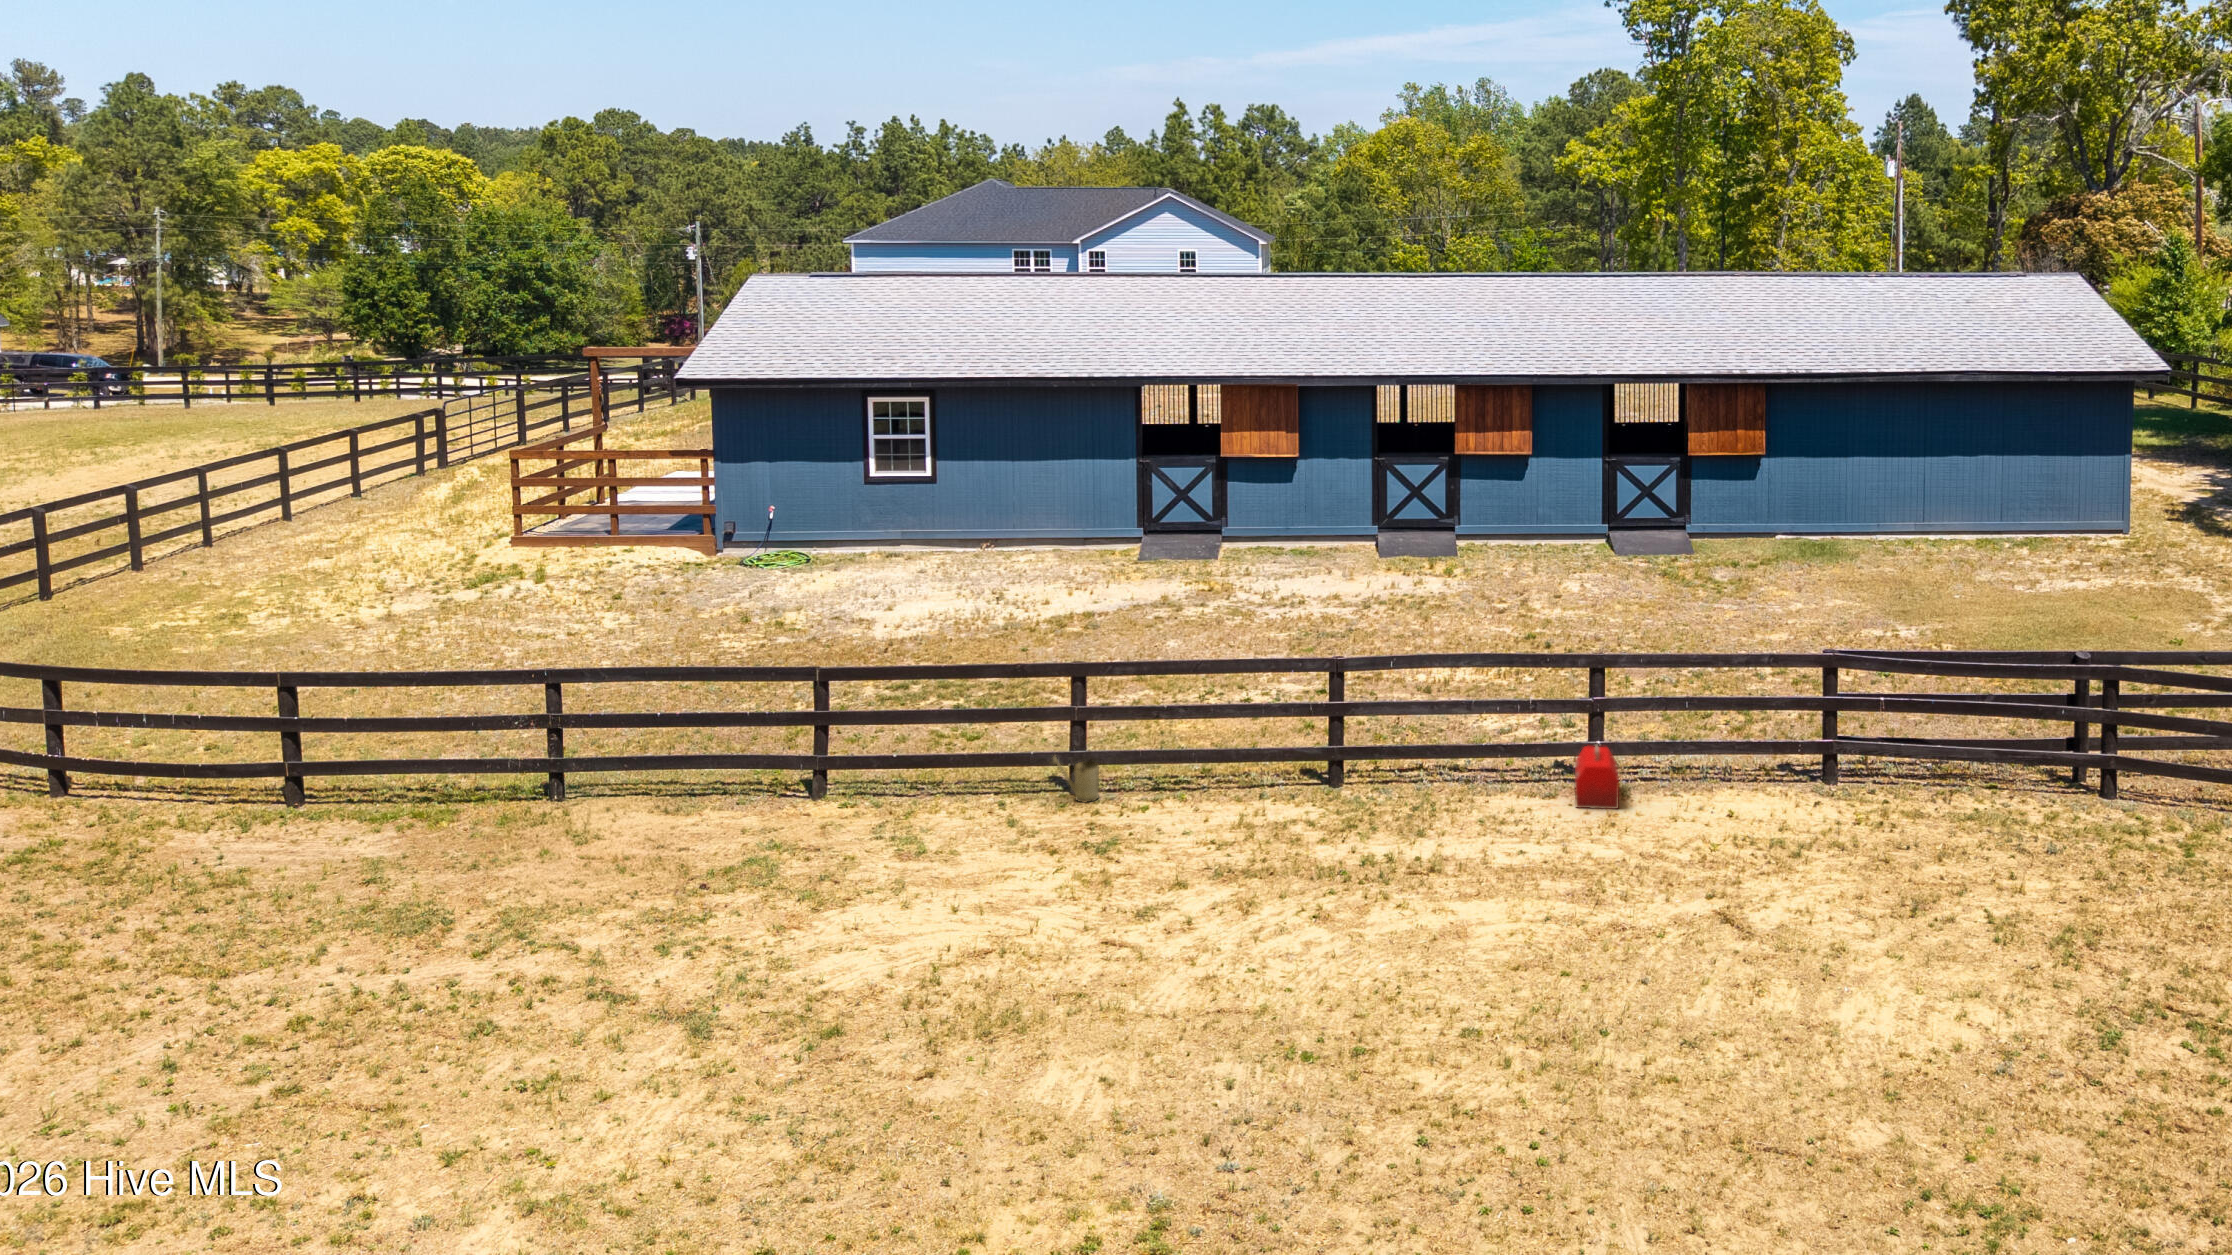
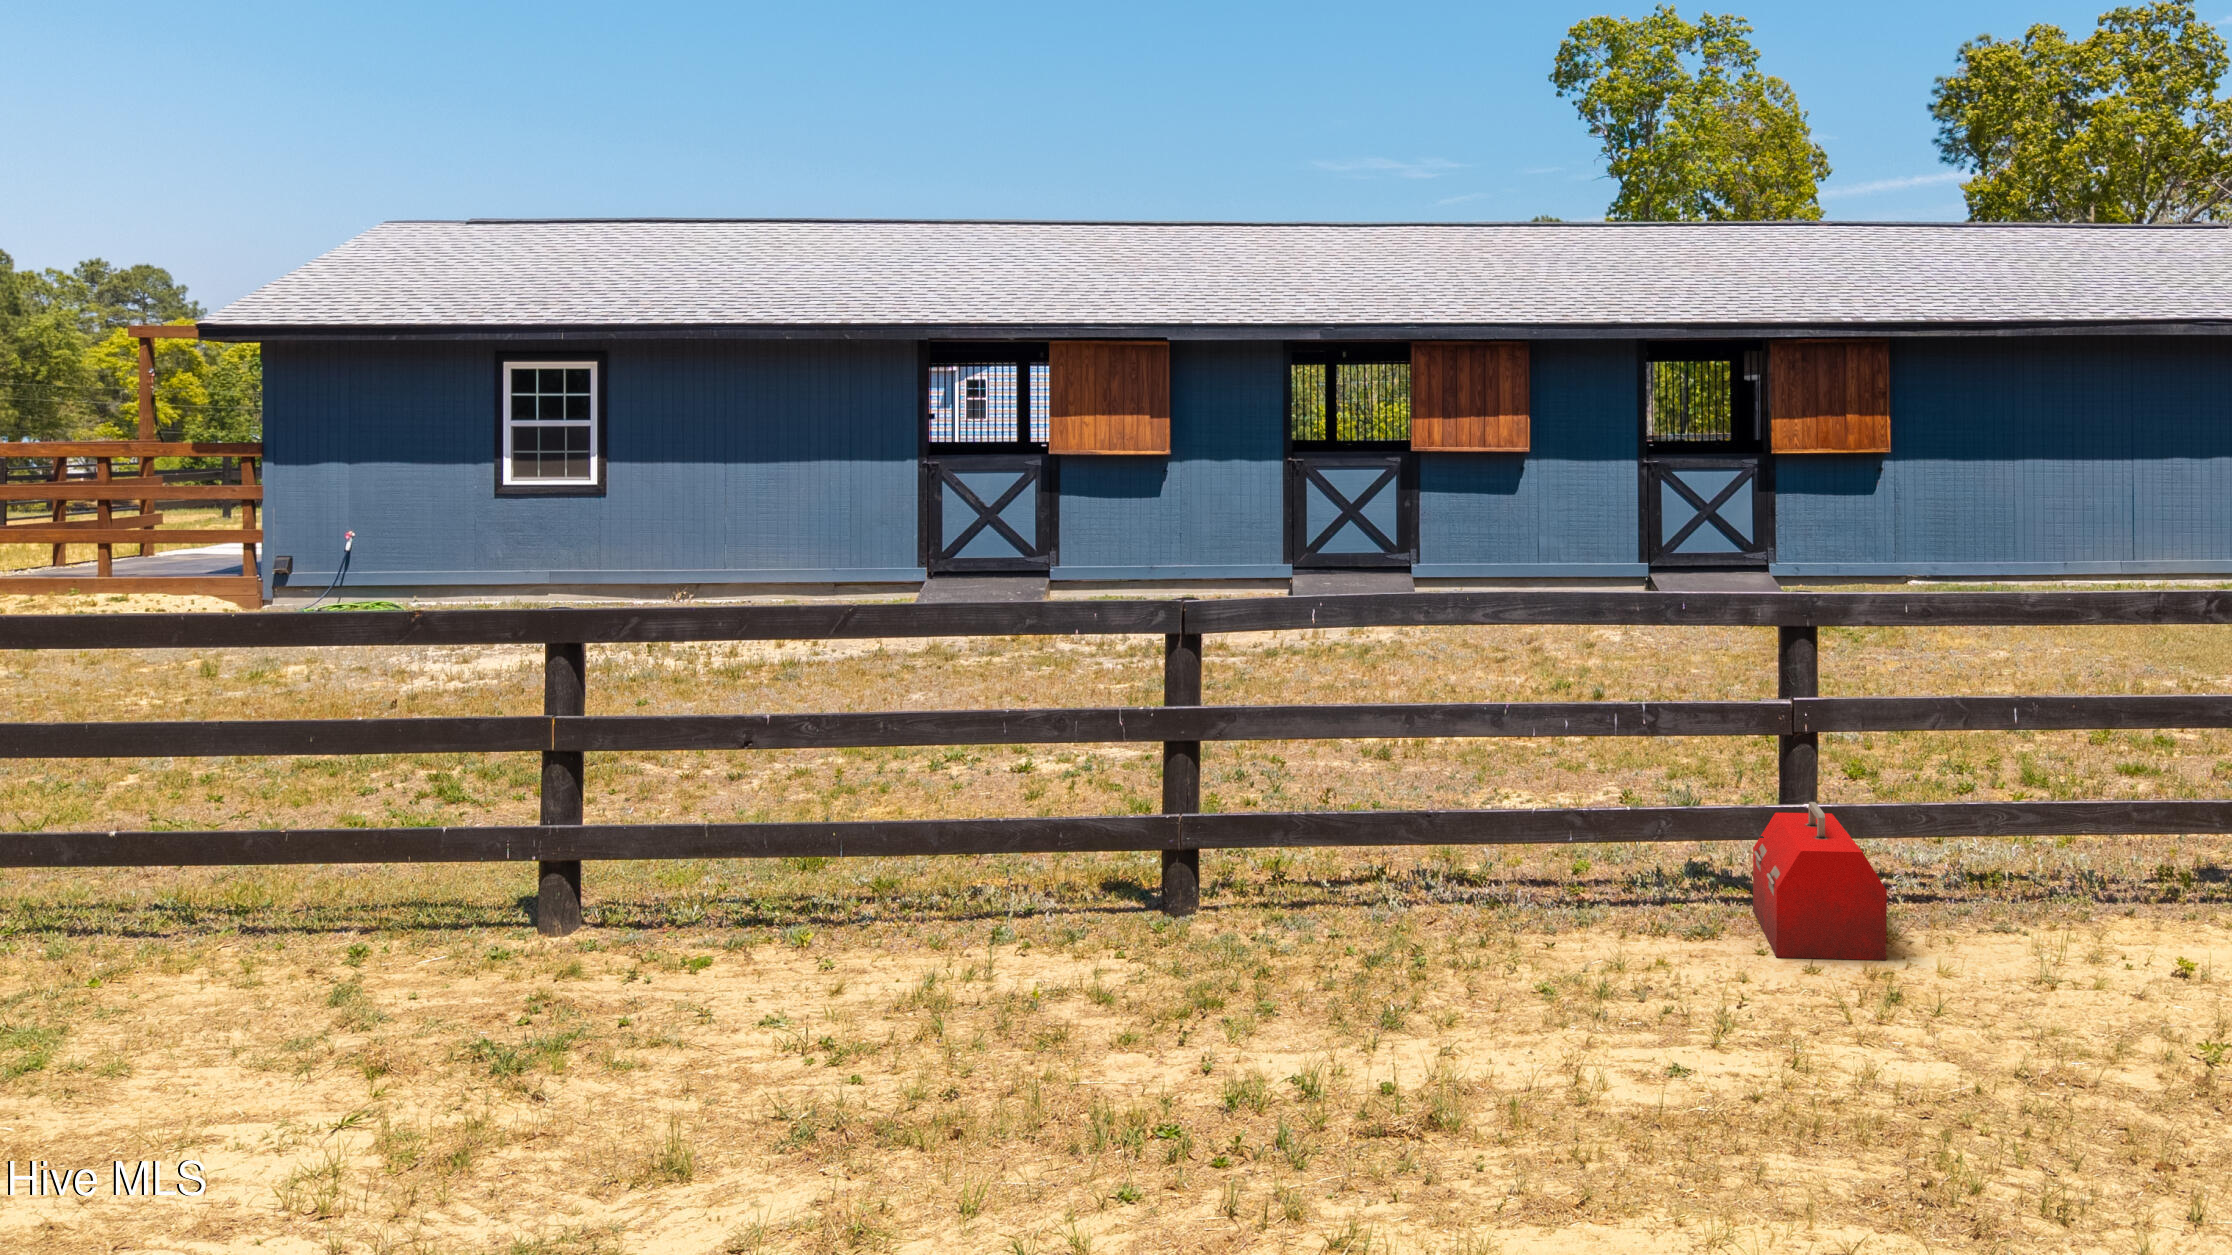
watering can: present [1051,751,1099,802] -> none [470,818,605,948]

